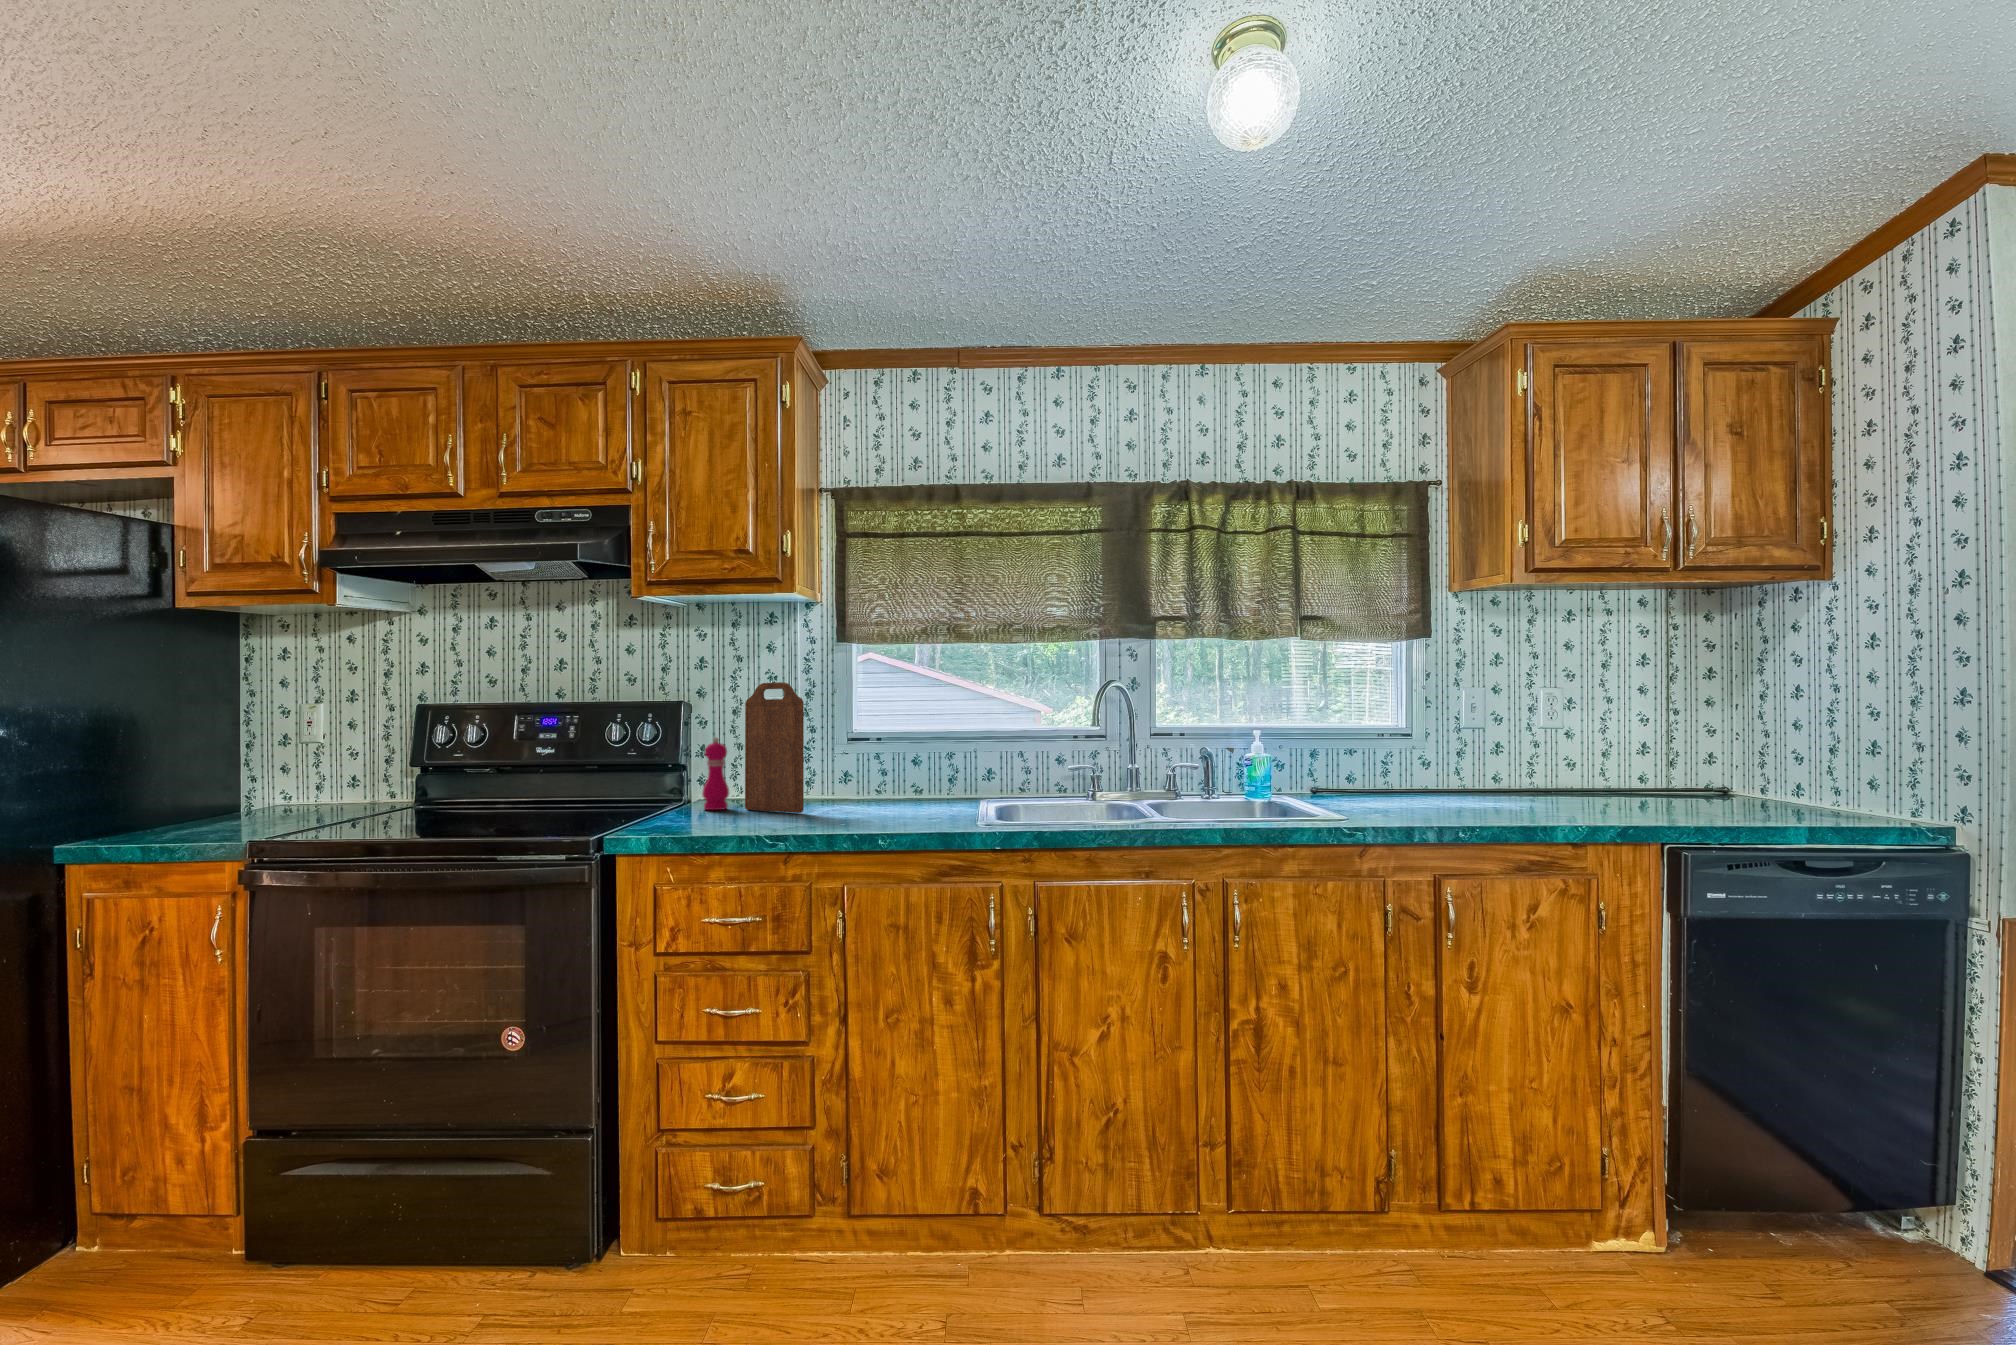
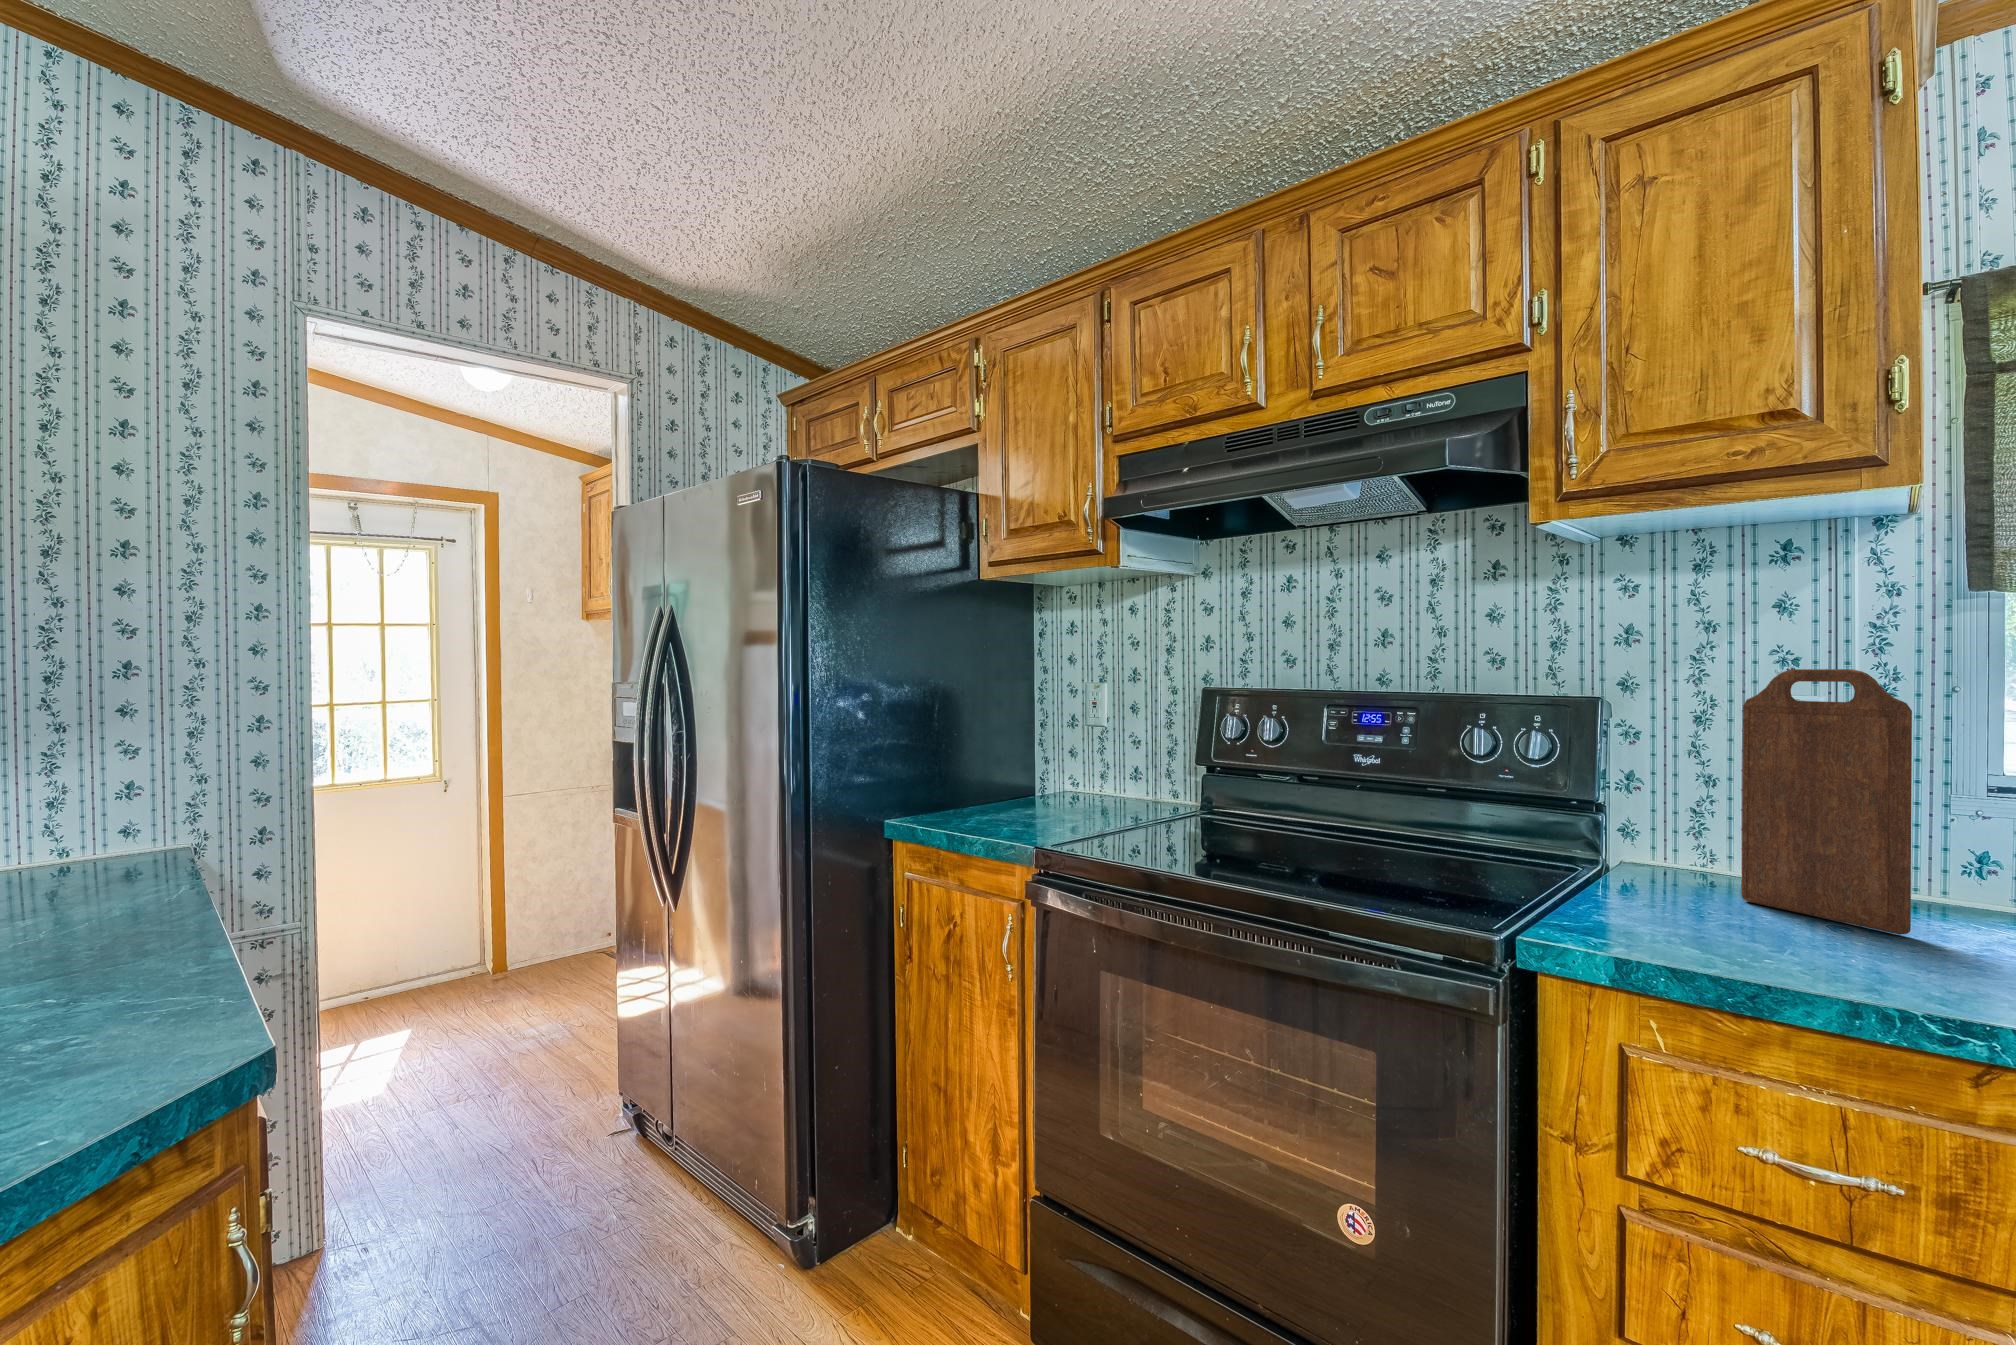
pepper mill: present [702,737,729,810] -> none [1647,763,1703,894]

